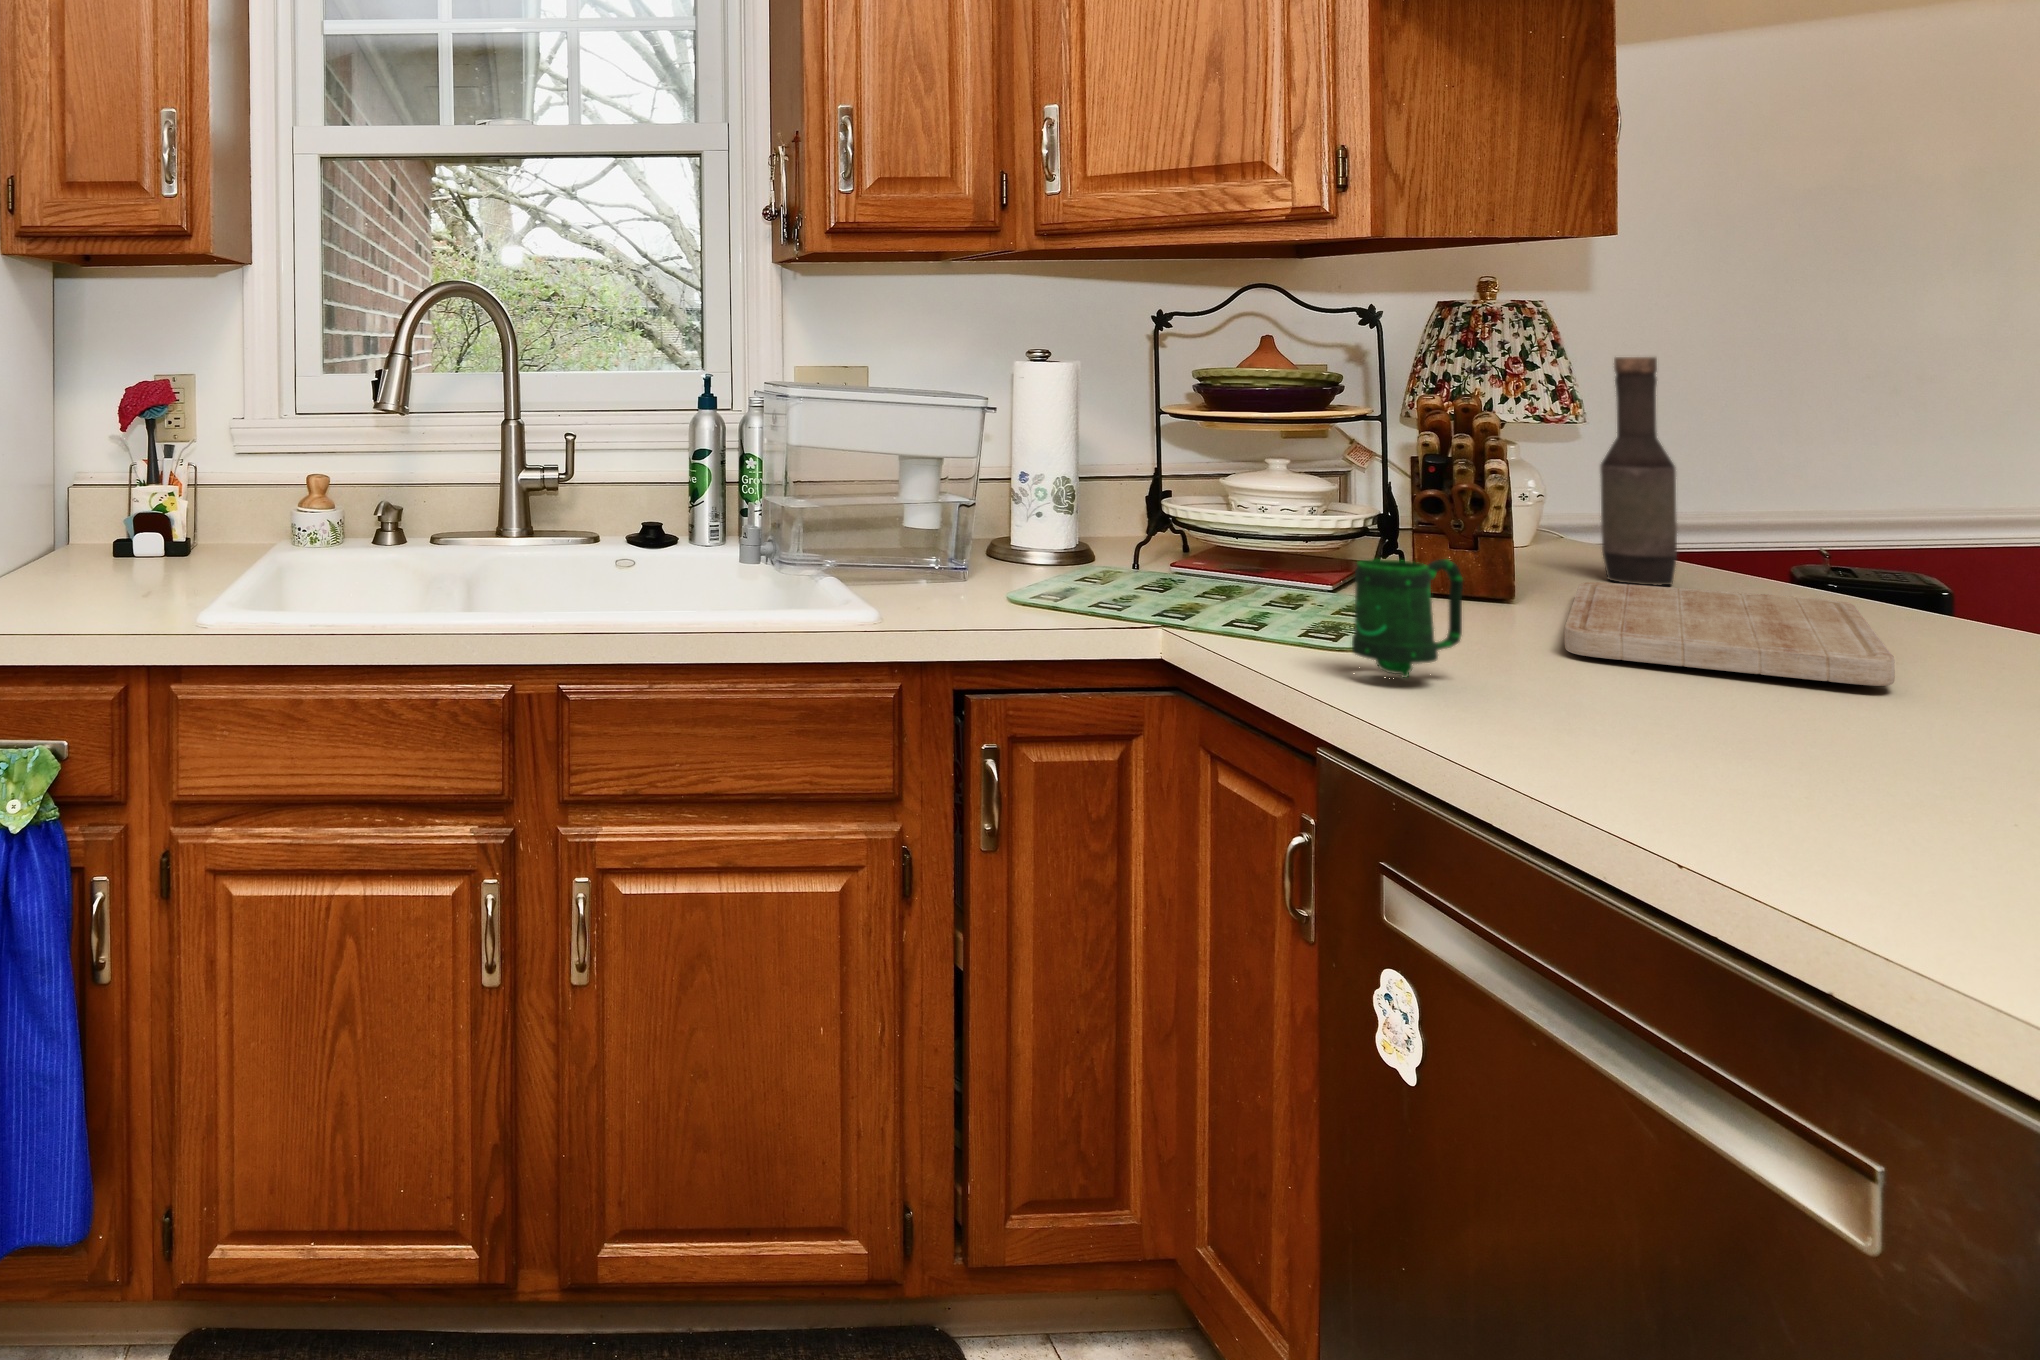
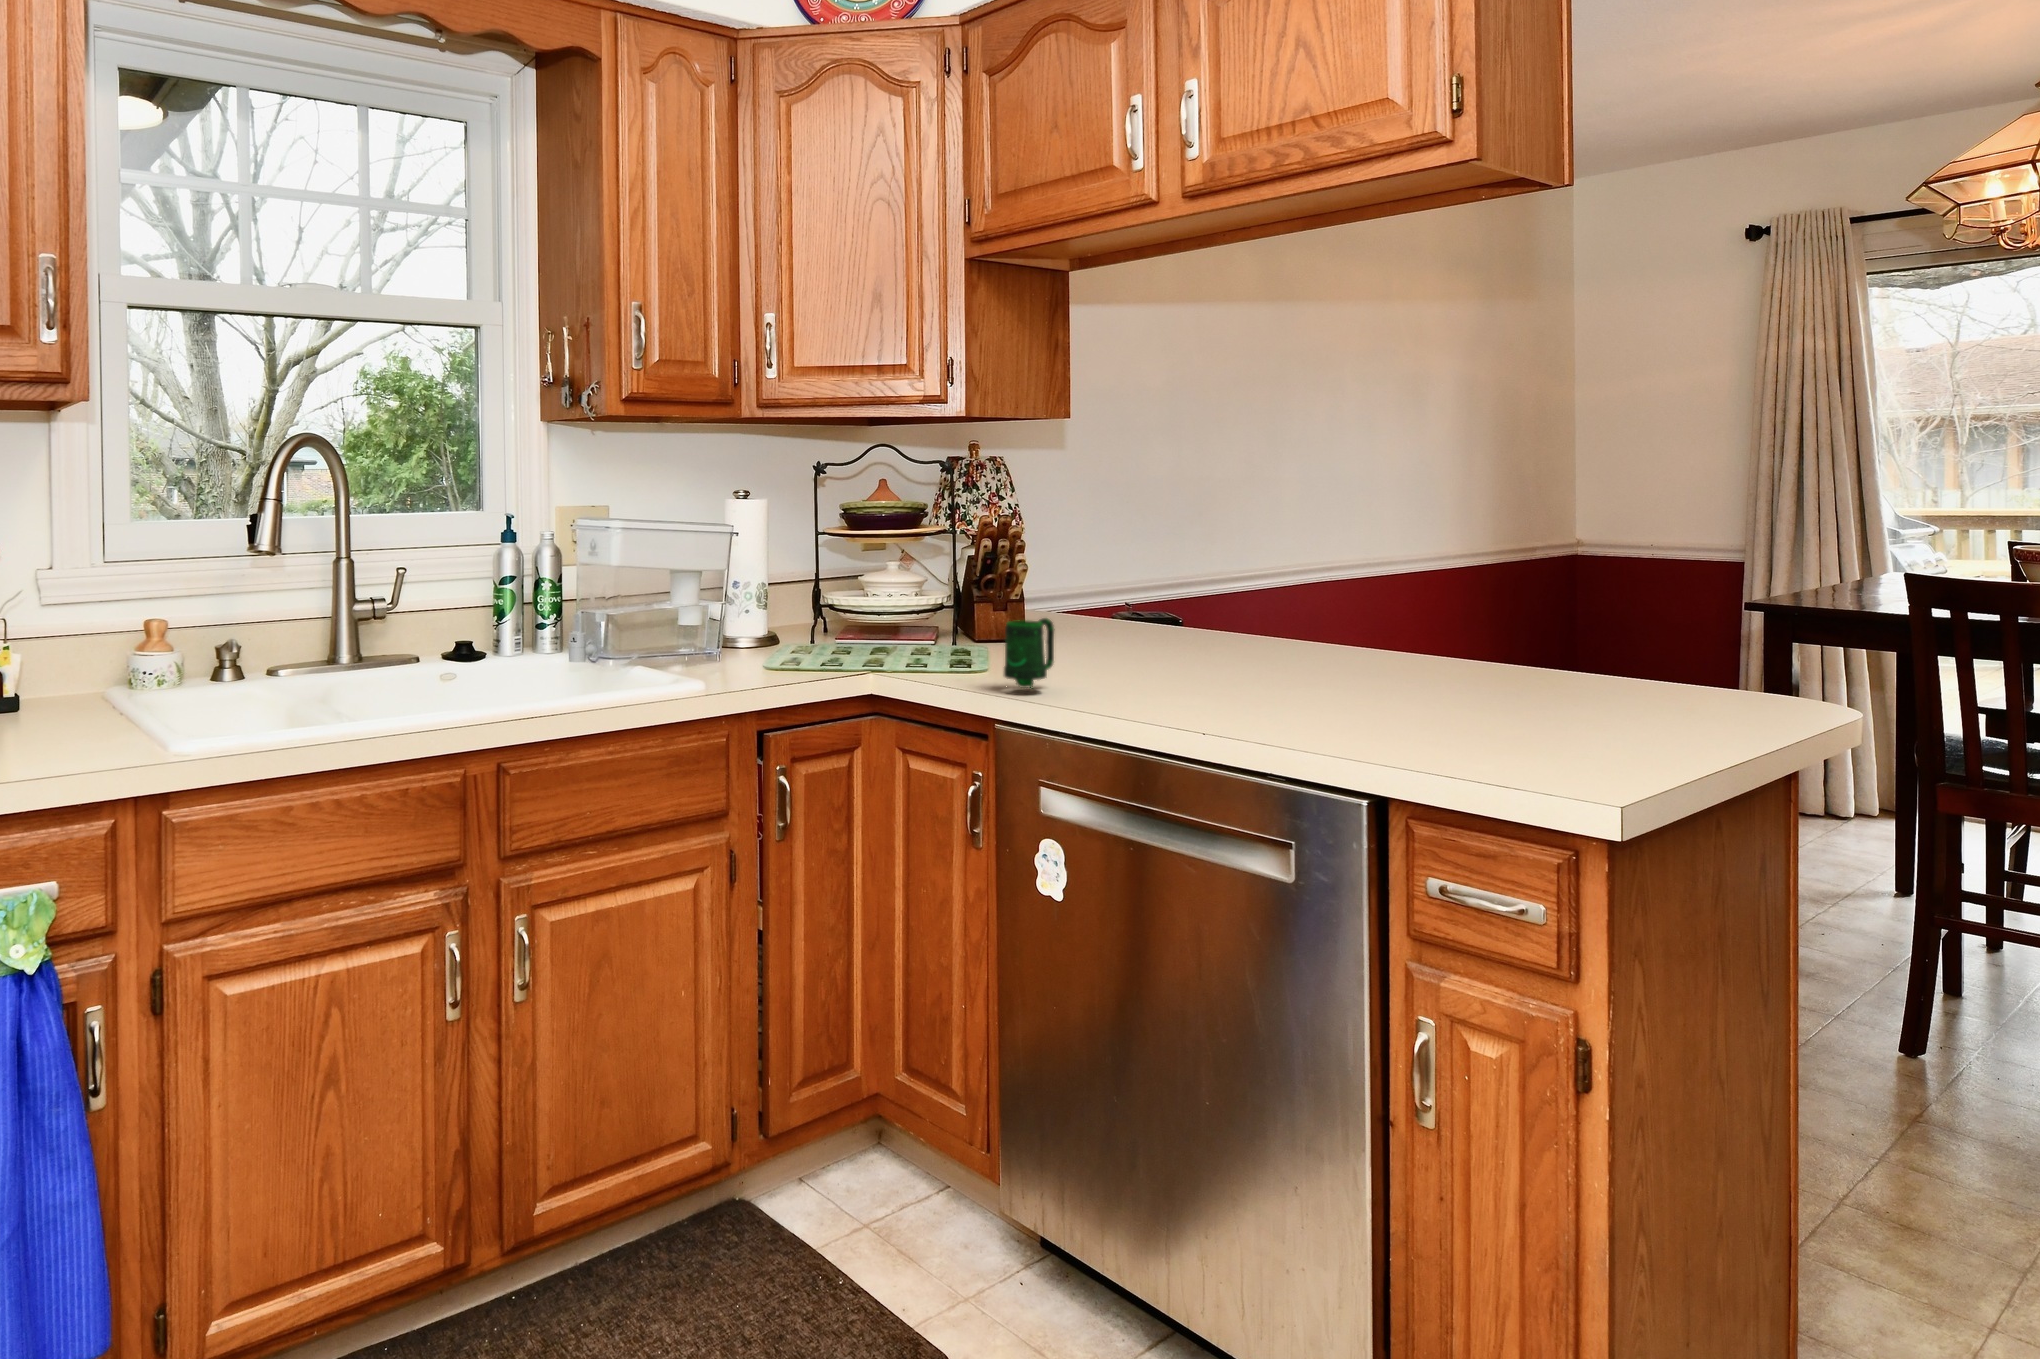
bottle: present [1600,357,1677,585] -> none [1053,496,1089,630]
cutting board: present [1564,582,1895,686] -> none [1056,630,1218,669]

